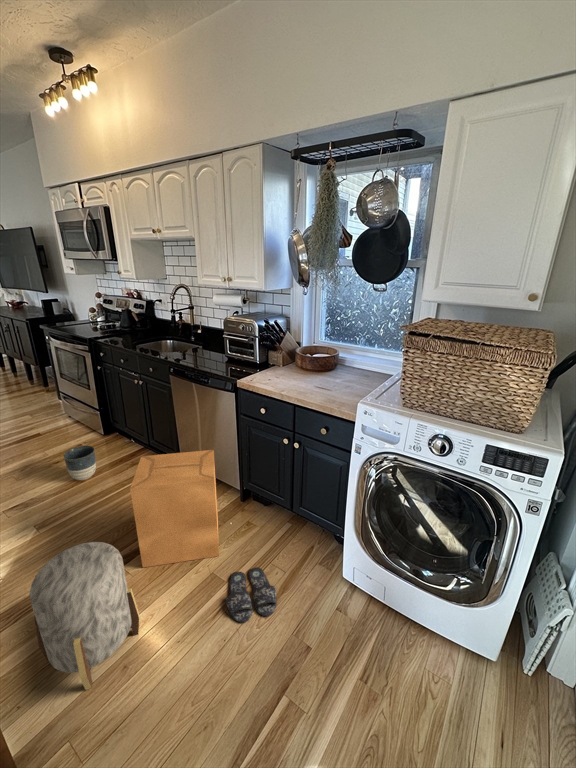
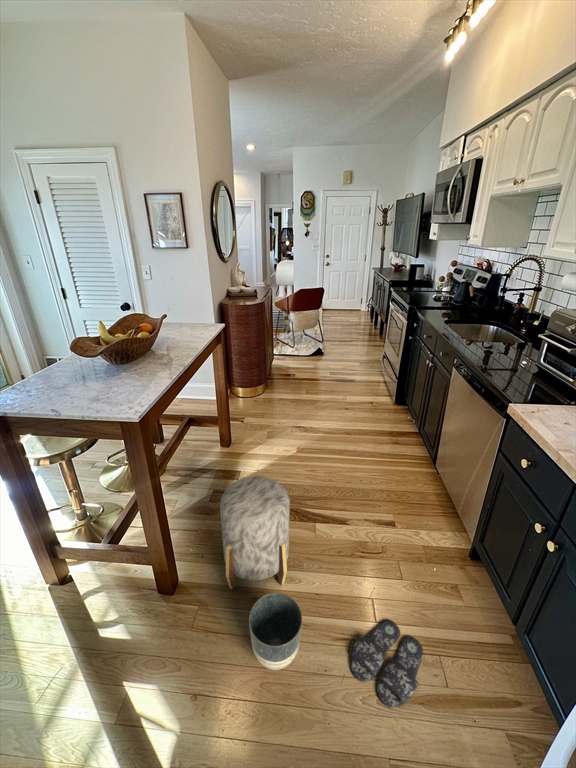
planter: present [64,446,96,480] -> present [249,593,302,670]
cardboard box: present [130,450,219,567] -> none [327,437,444,590]

